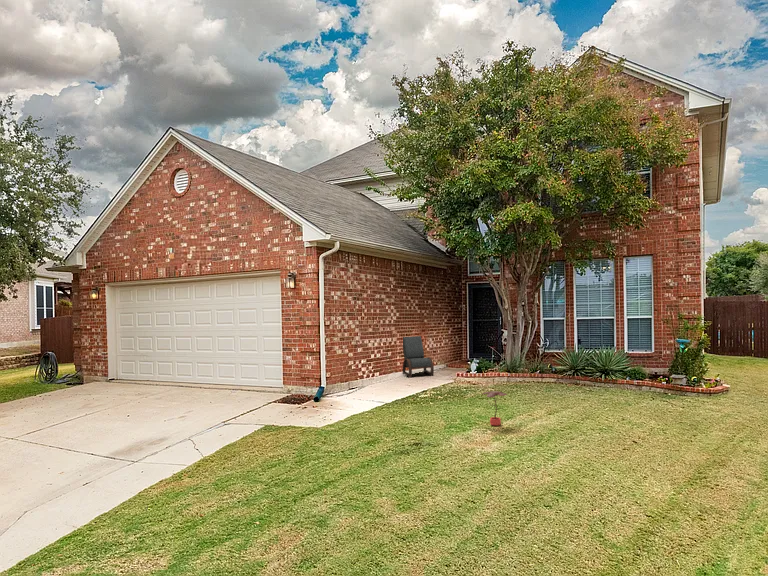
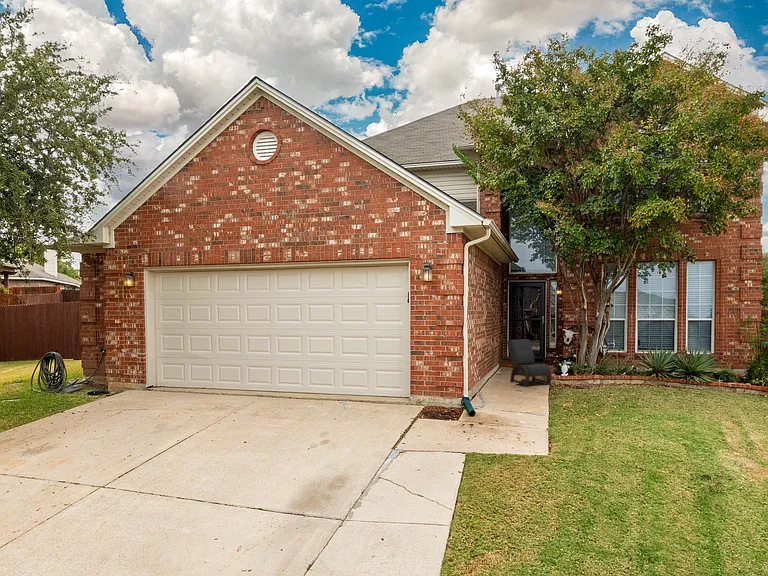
potted plant: present [483,391,507,426] -> none [709,403,741,441]

